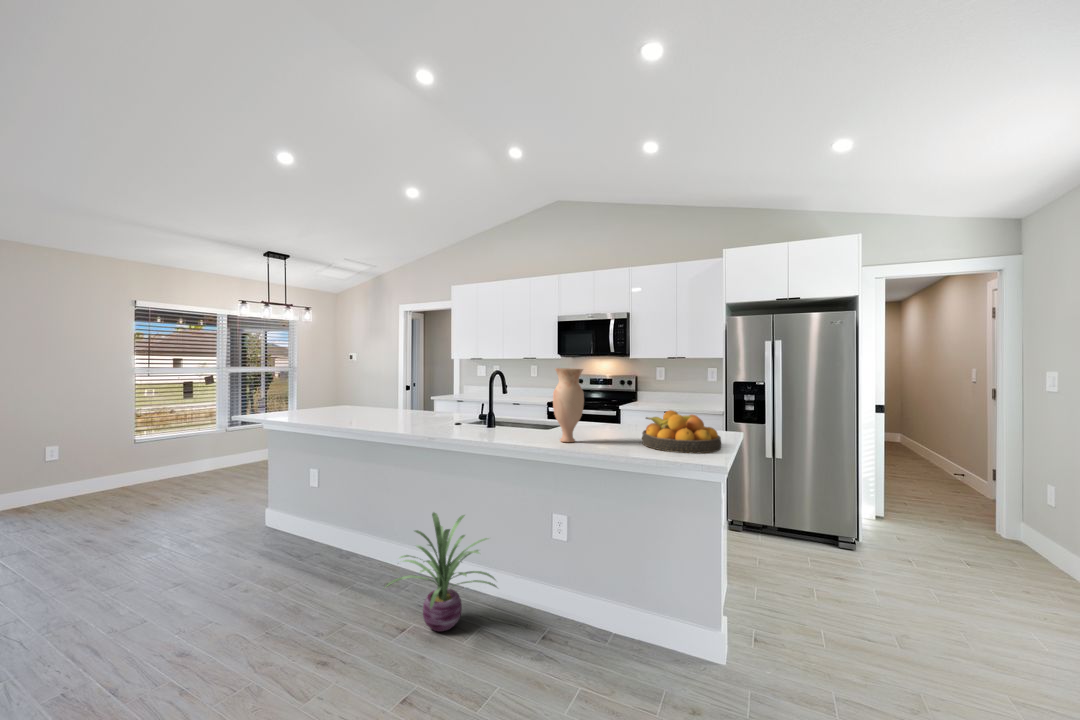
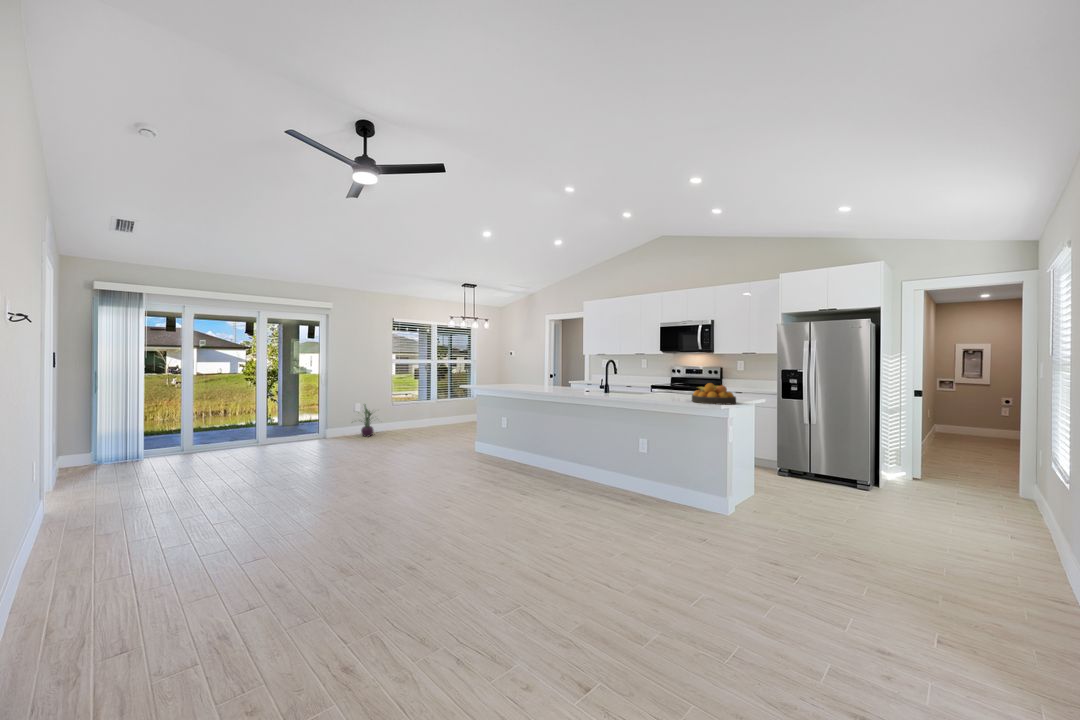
vase: present [553,368,584,442] -> none [642,359,659,399]
decorative plant: present [386,512,497,632] -> present [361,405,373,437]

